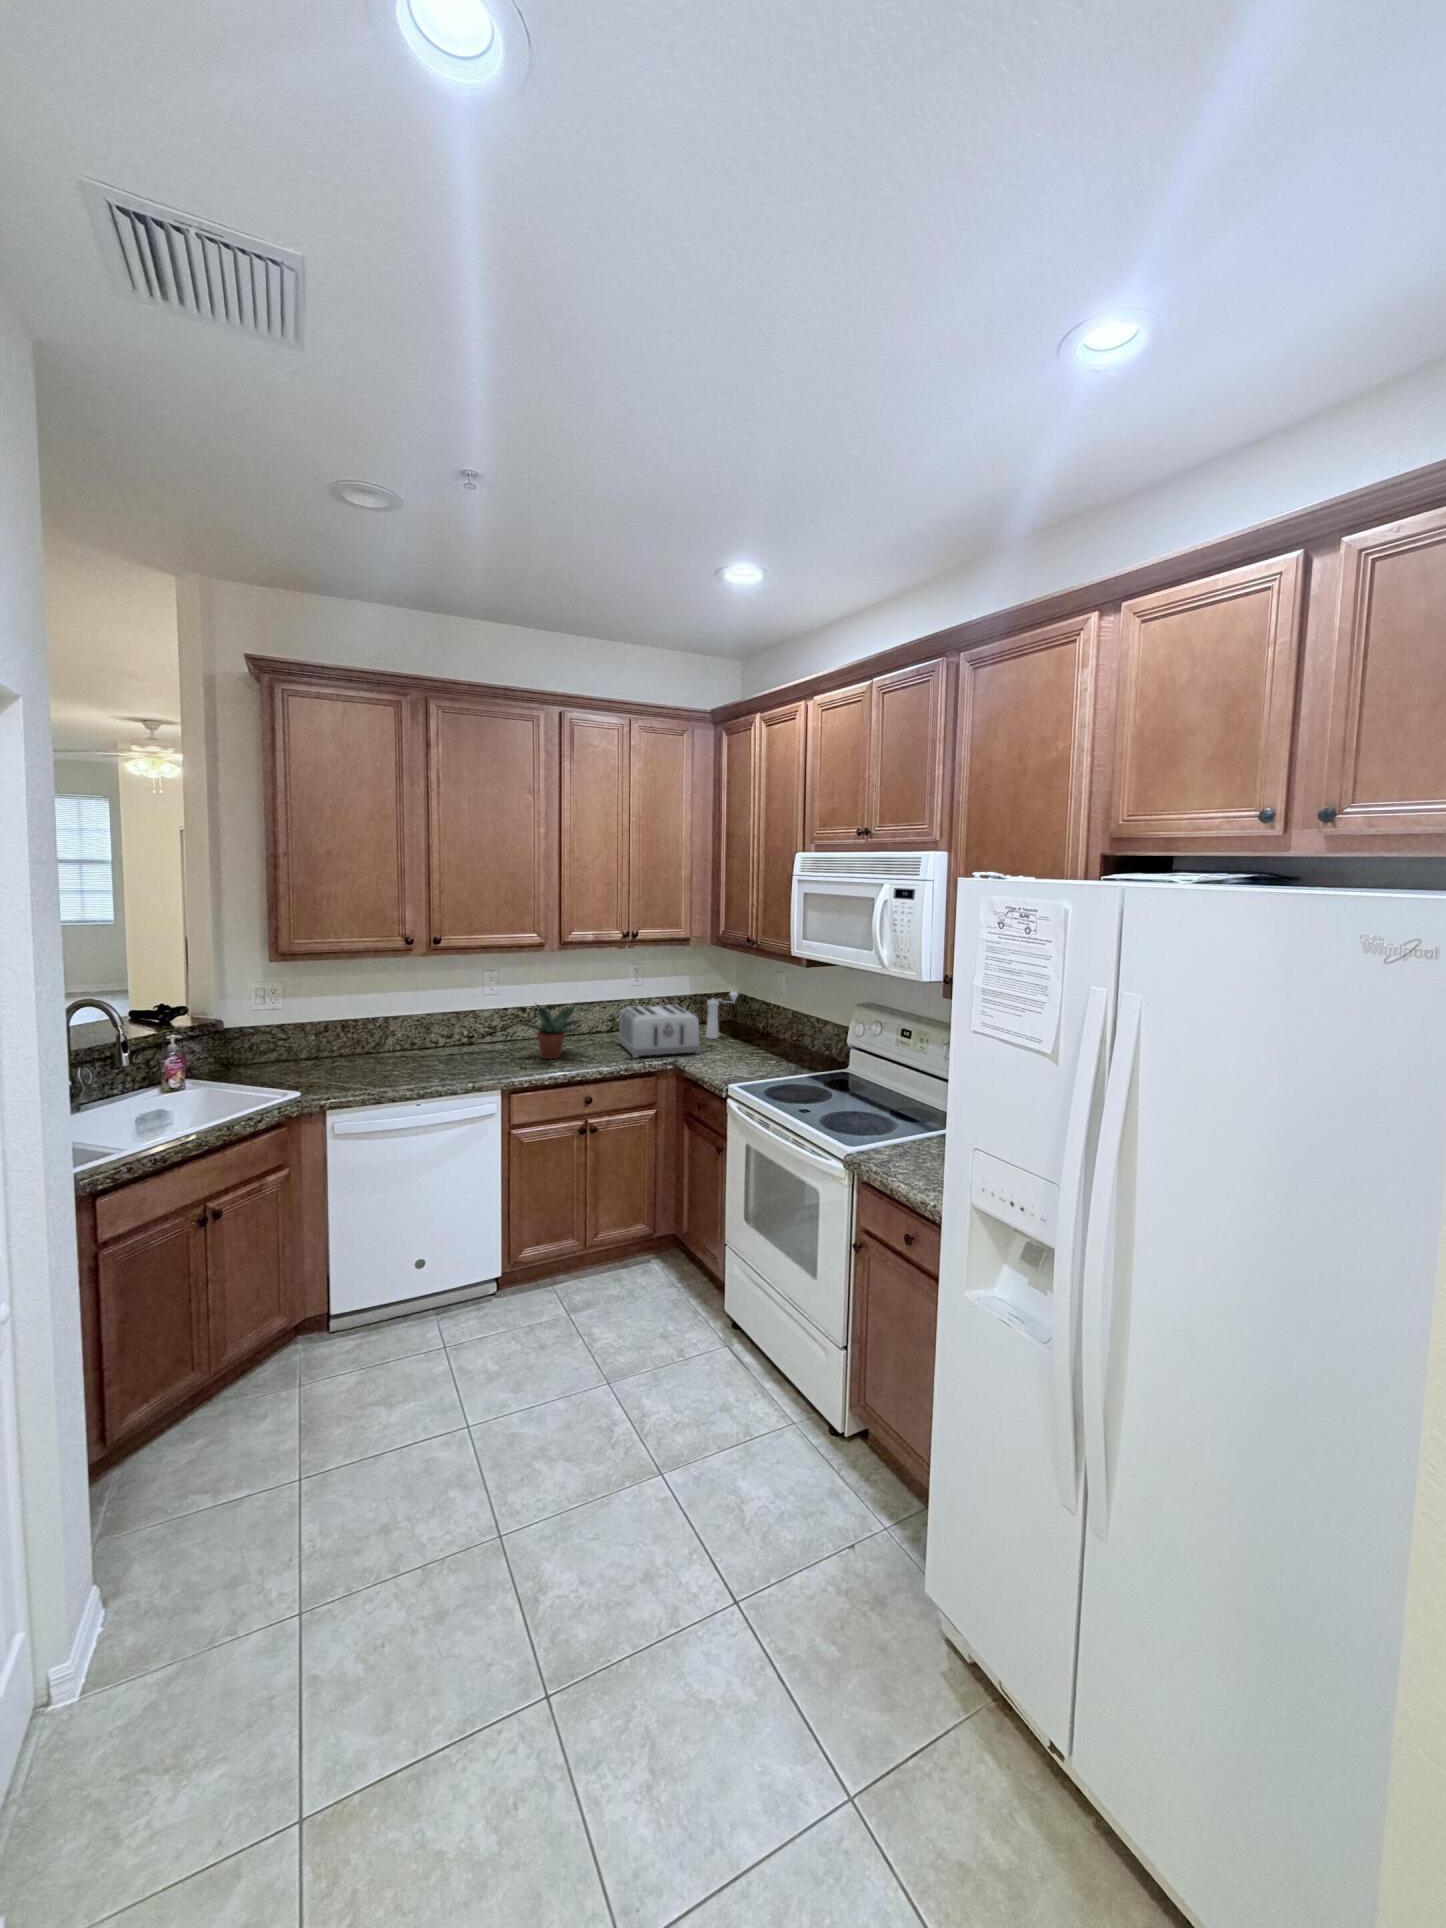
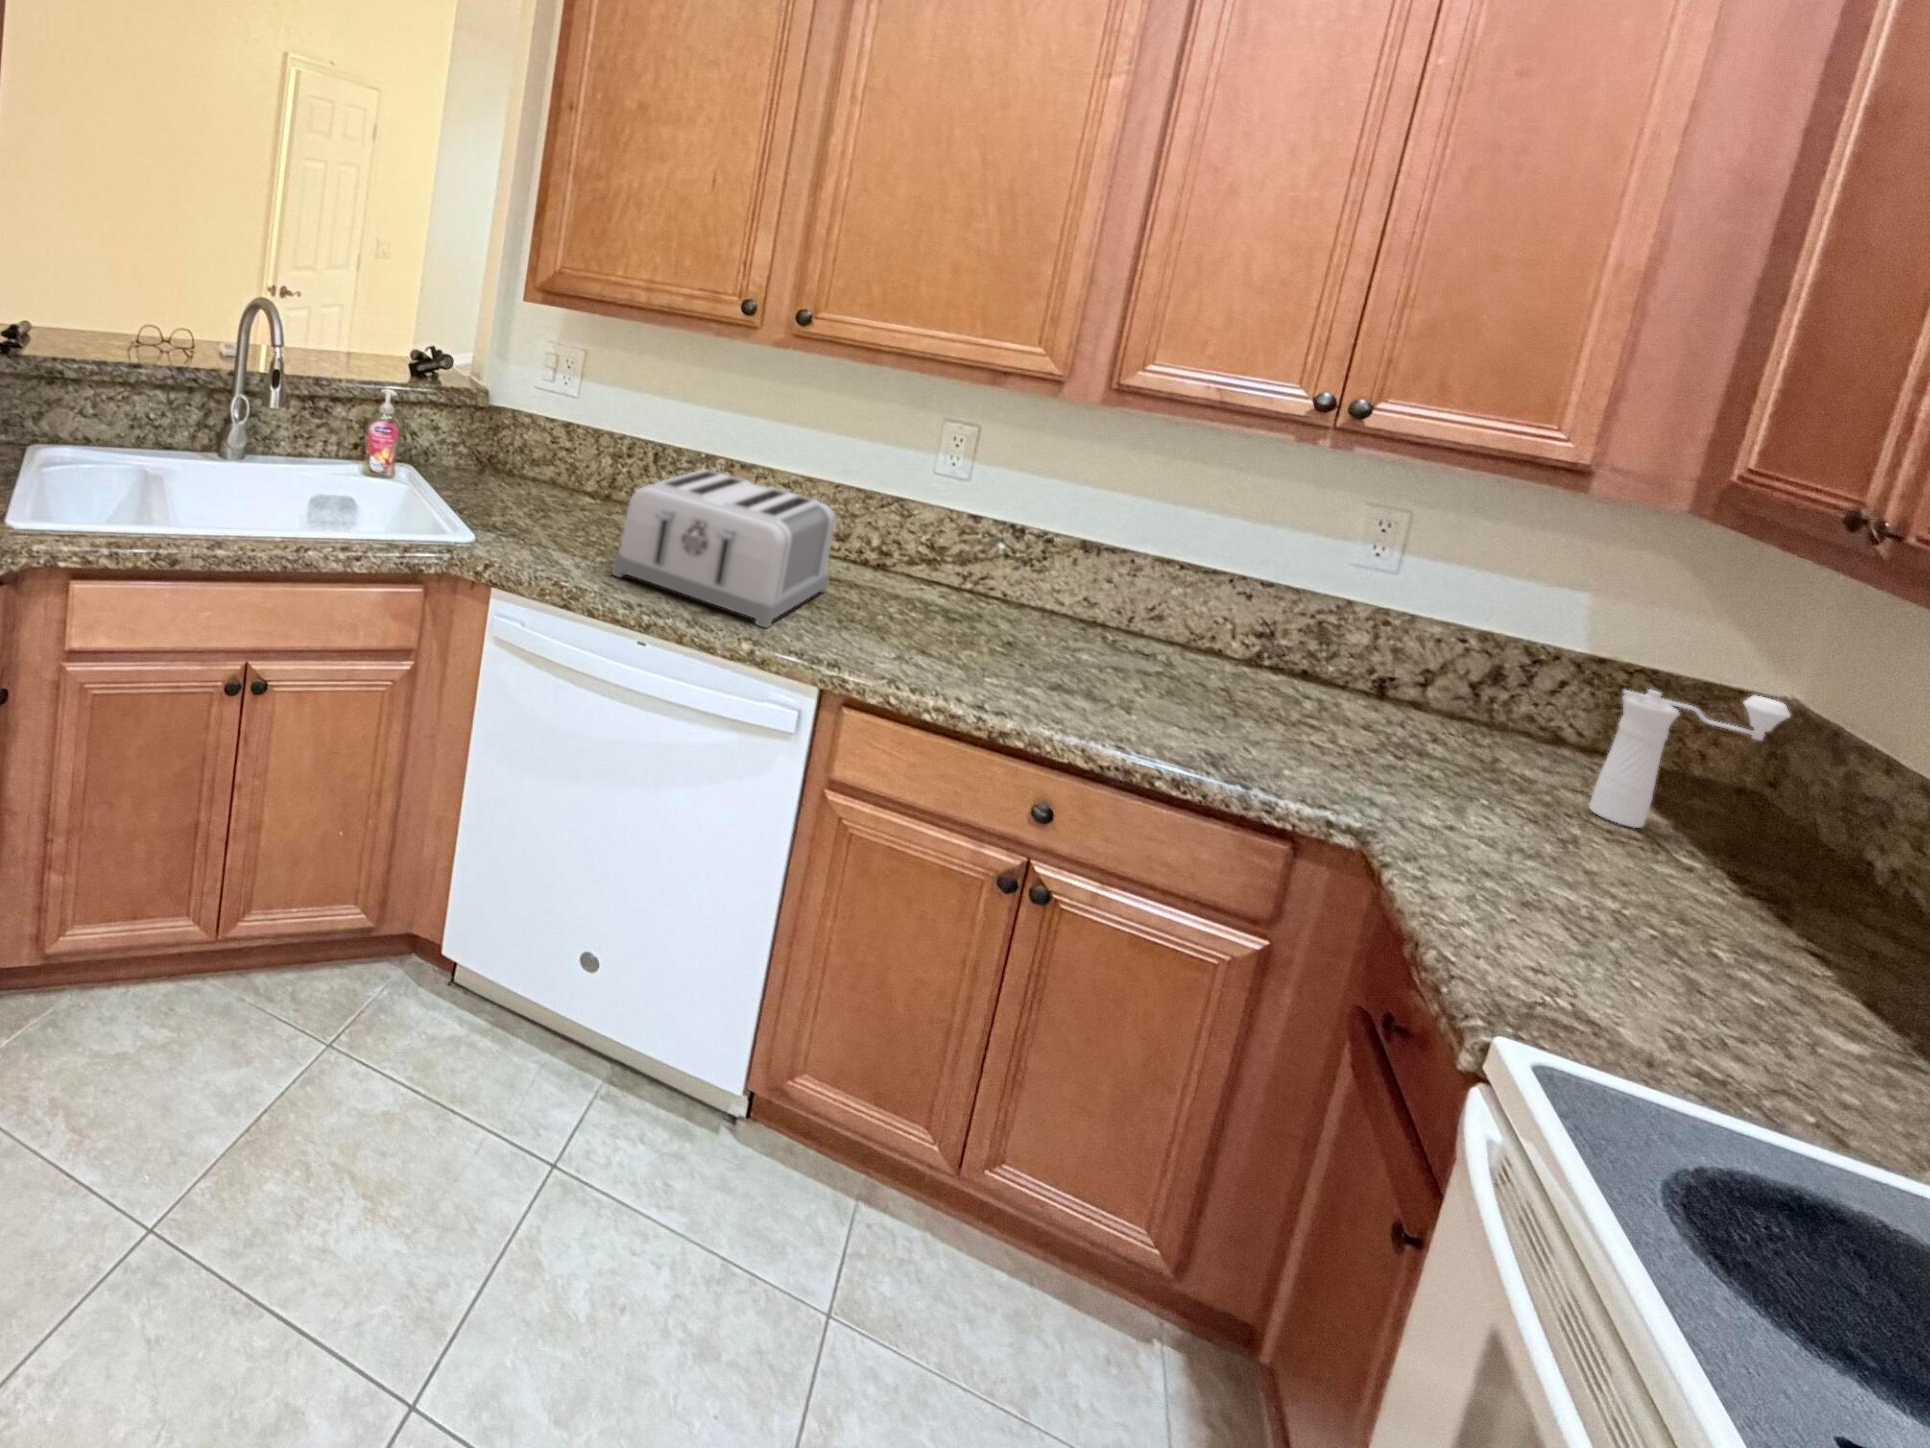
potted plant: present [517,1004,583,1059] -> none [941,514,1134,672]
toaster: present [618,1005,701,1058] -> present [612,469,835,628]

